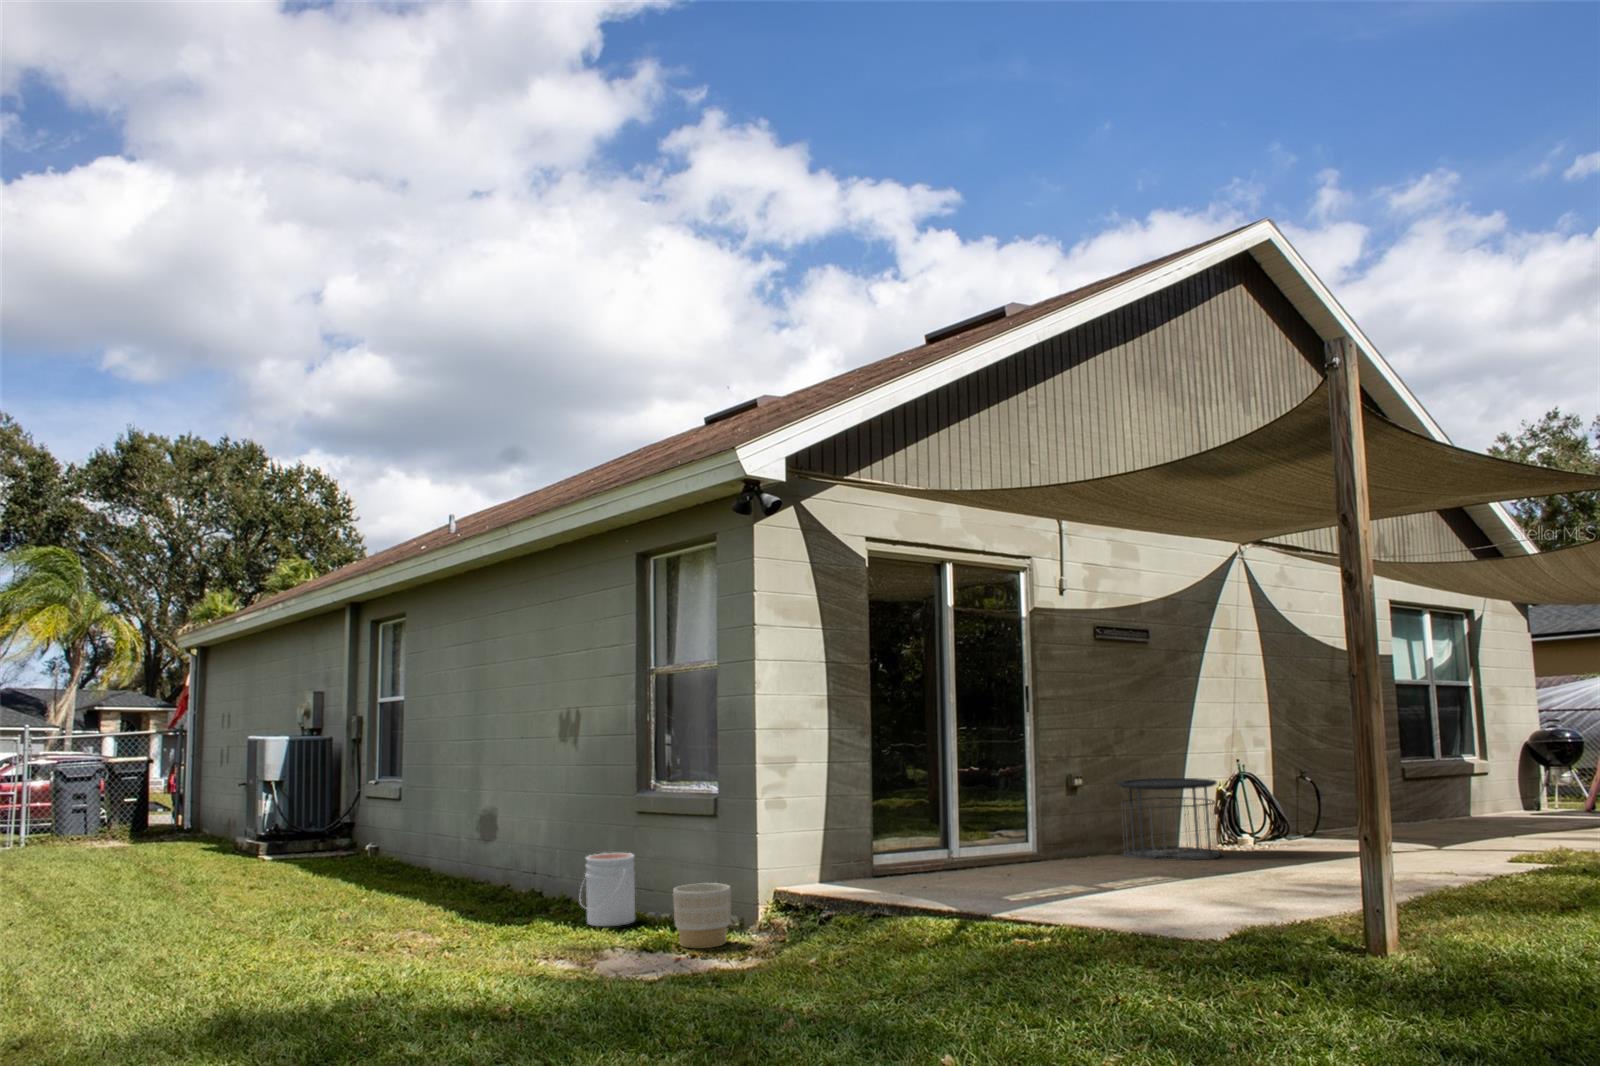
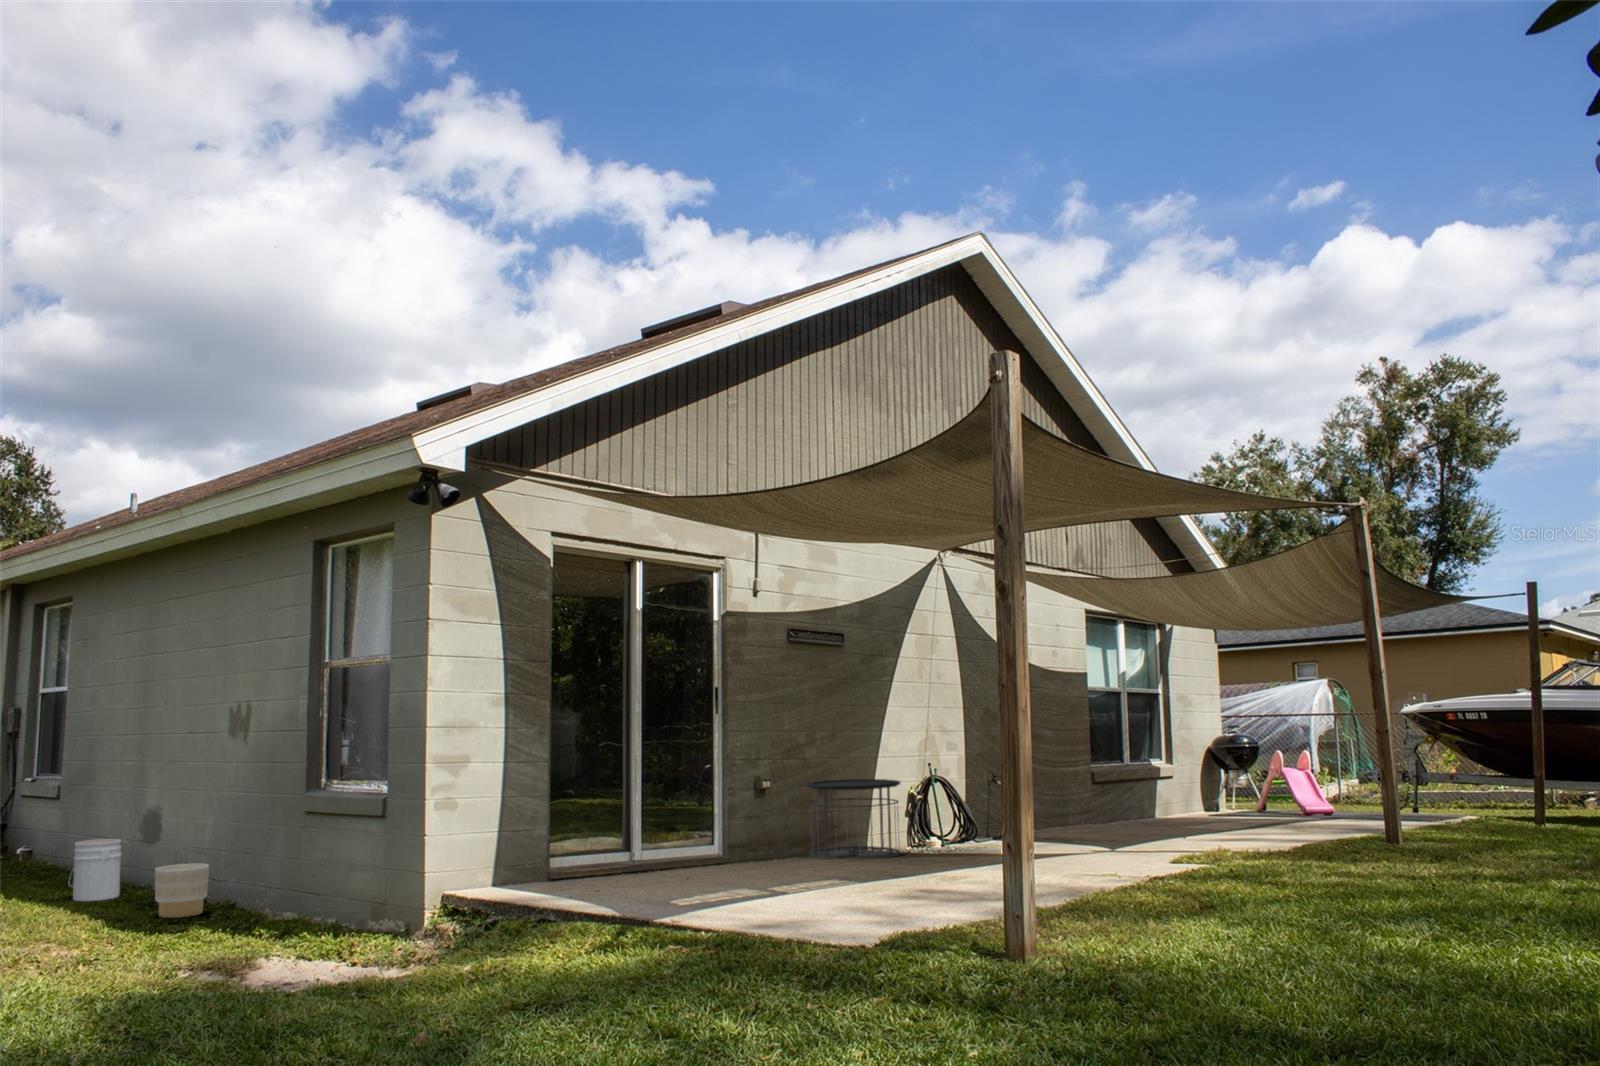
bucket: present [585,853,635,926] -> present [72,839,121,901]
planter: present [673,883,731,948] -> present [155,864,209,918]

